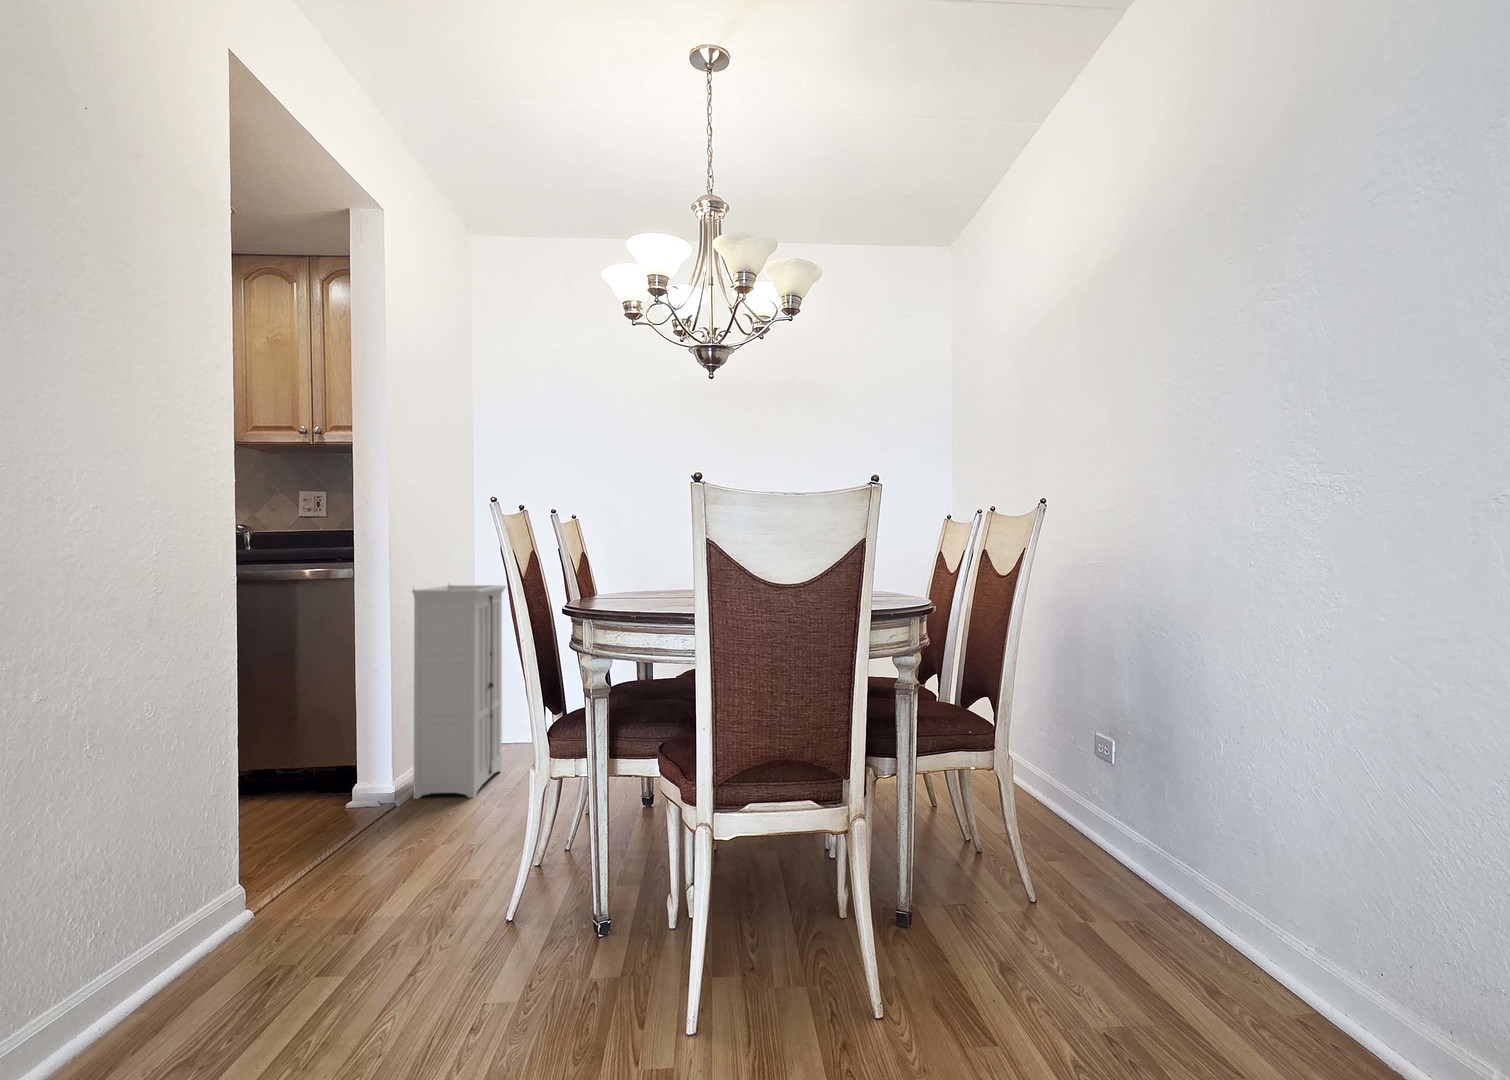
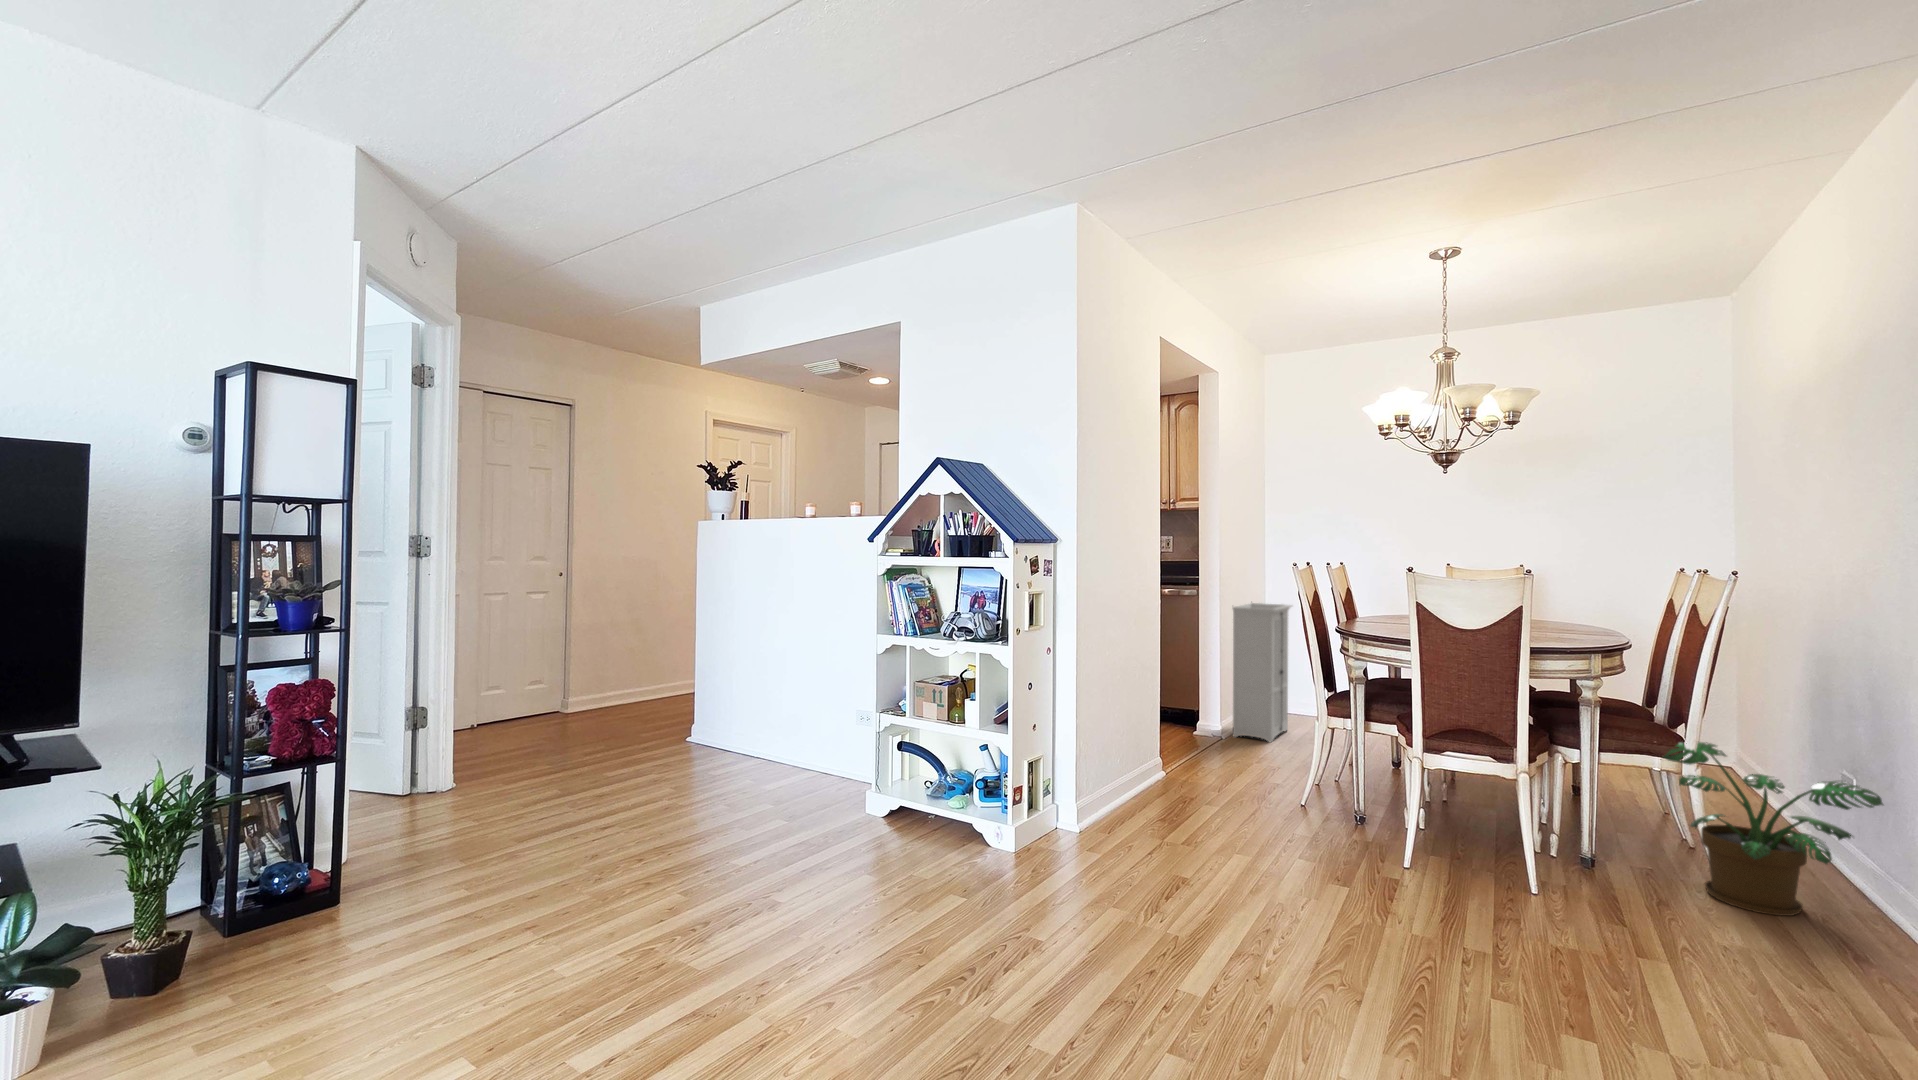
potted plant: none [970,723,1242,970] -> present [1663,742,1883,916]

